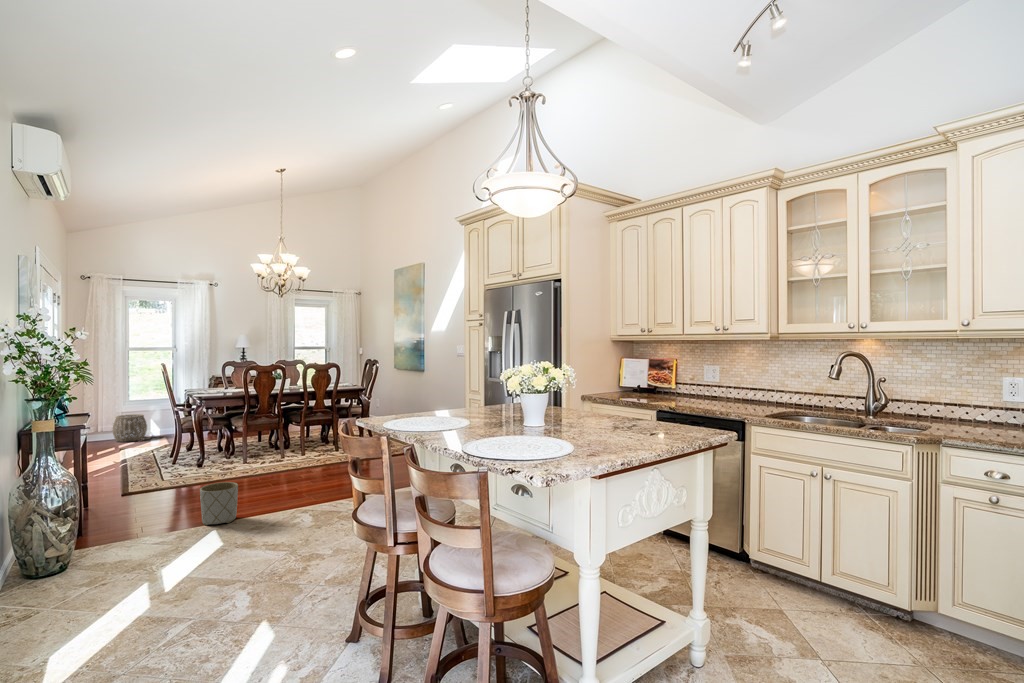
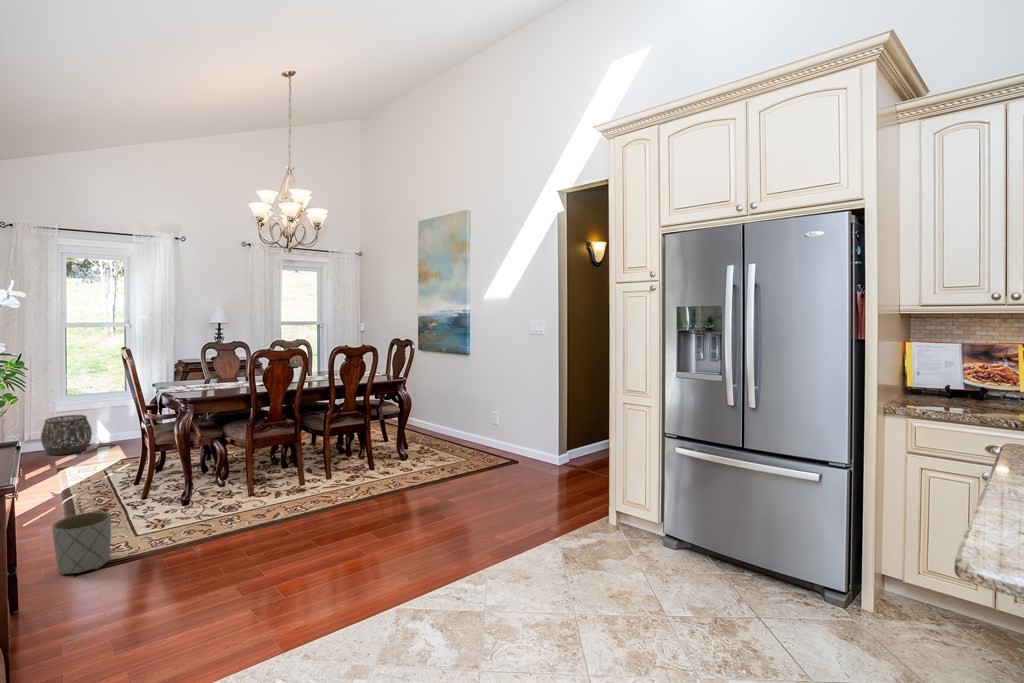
planter: present [200,482,238,526] -> present [52,512,111,575]

